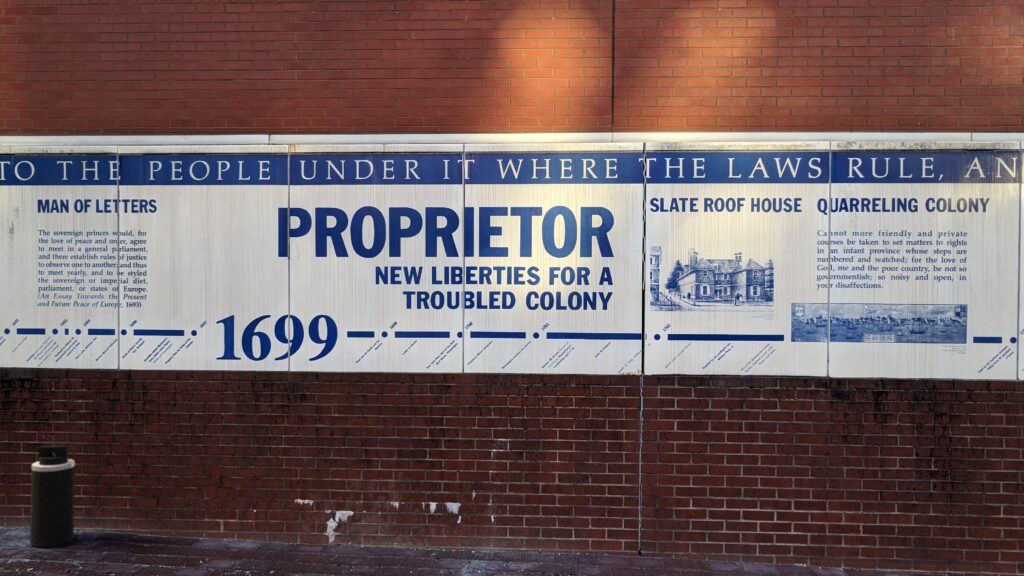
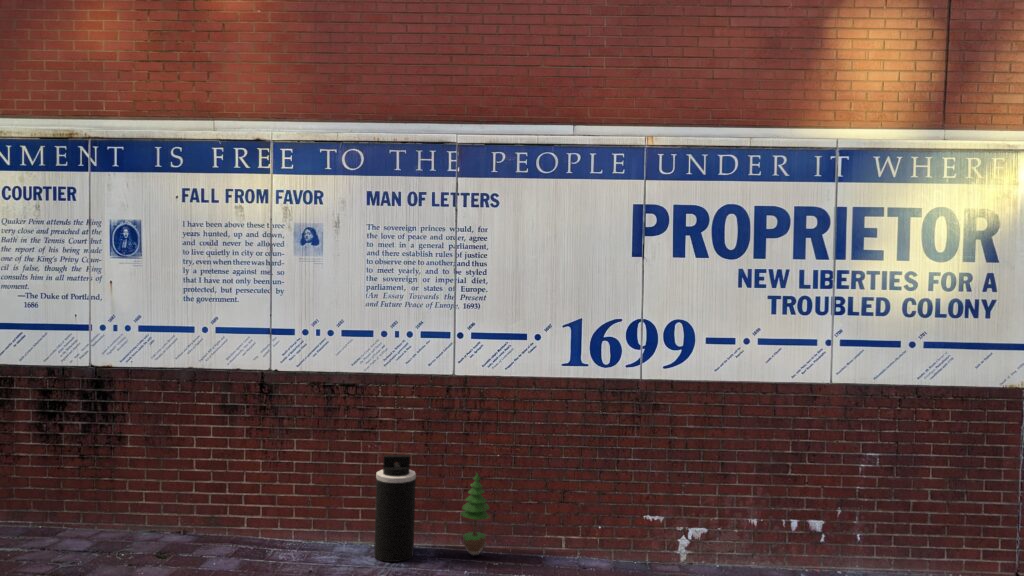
potted tree: none [113,461,145,541] -> present [461,473,490,556]

